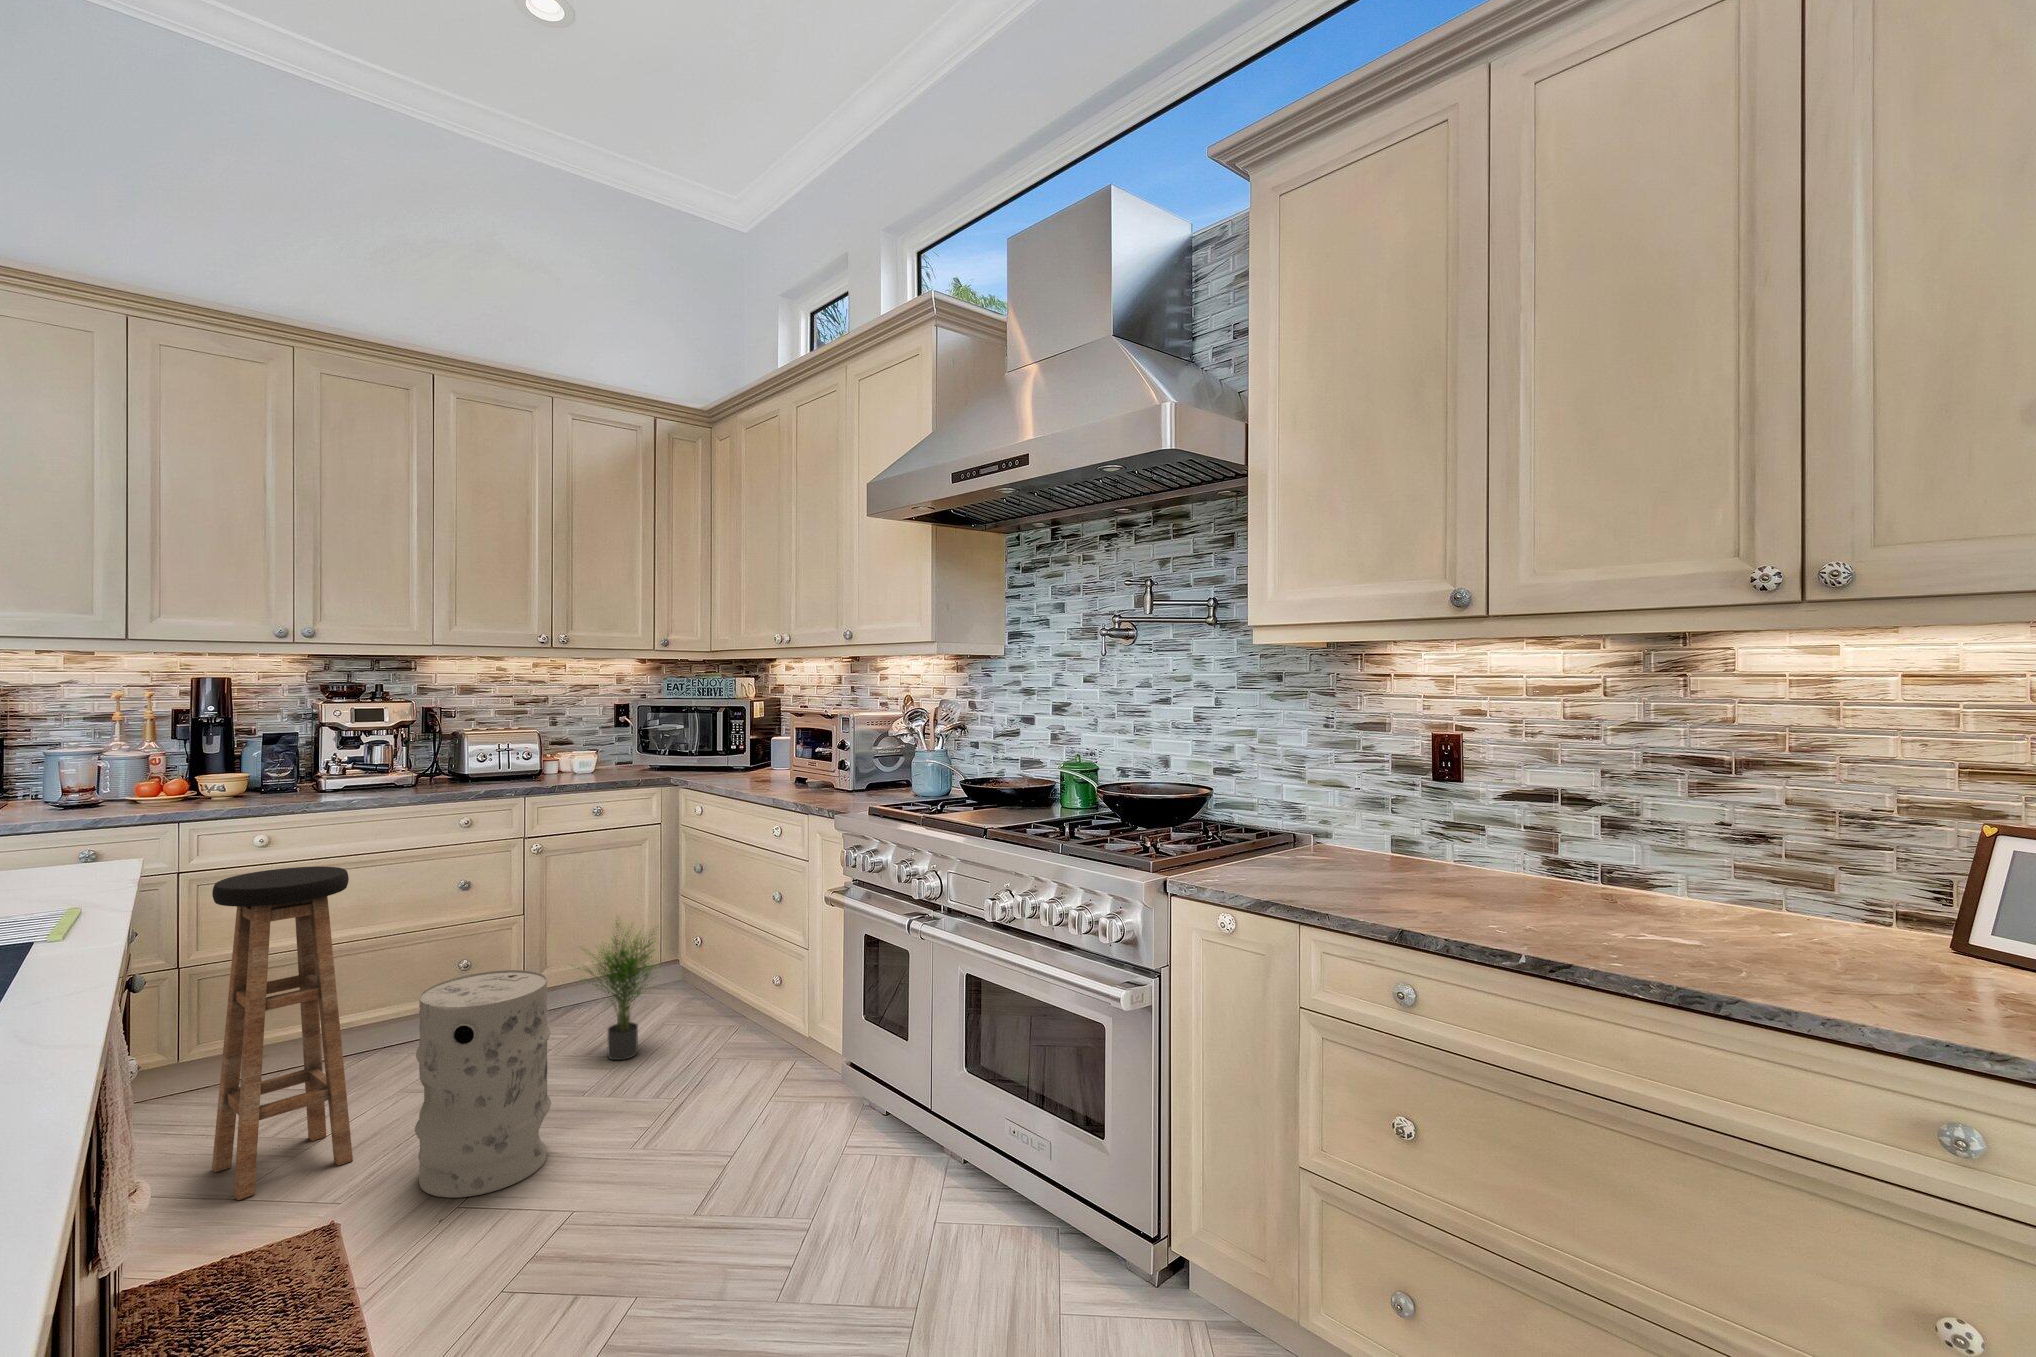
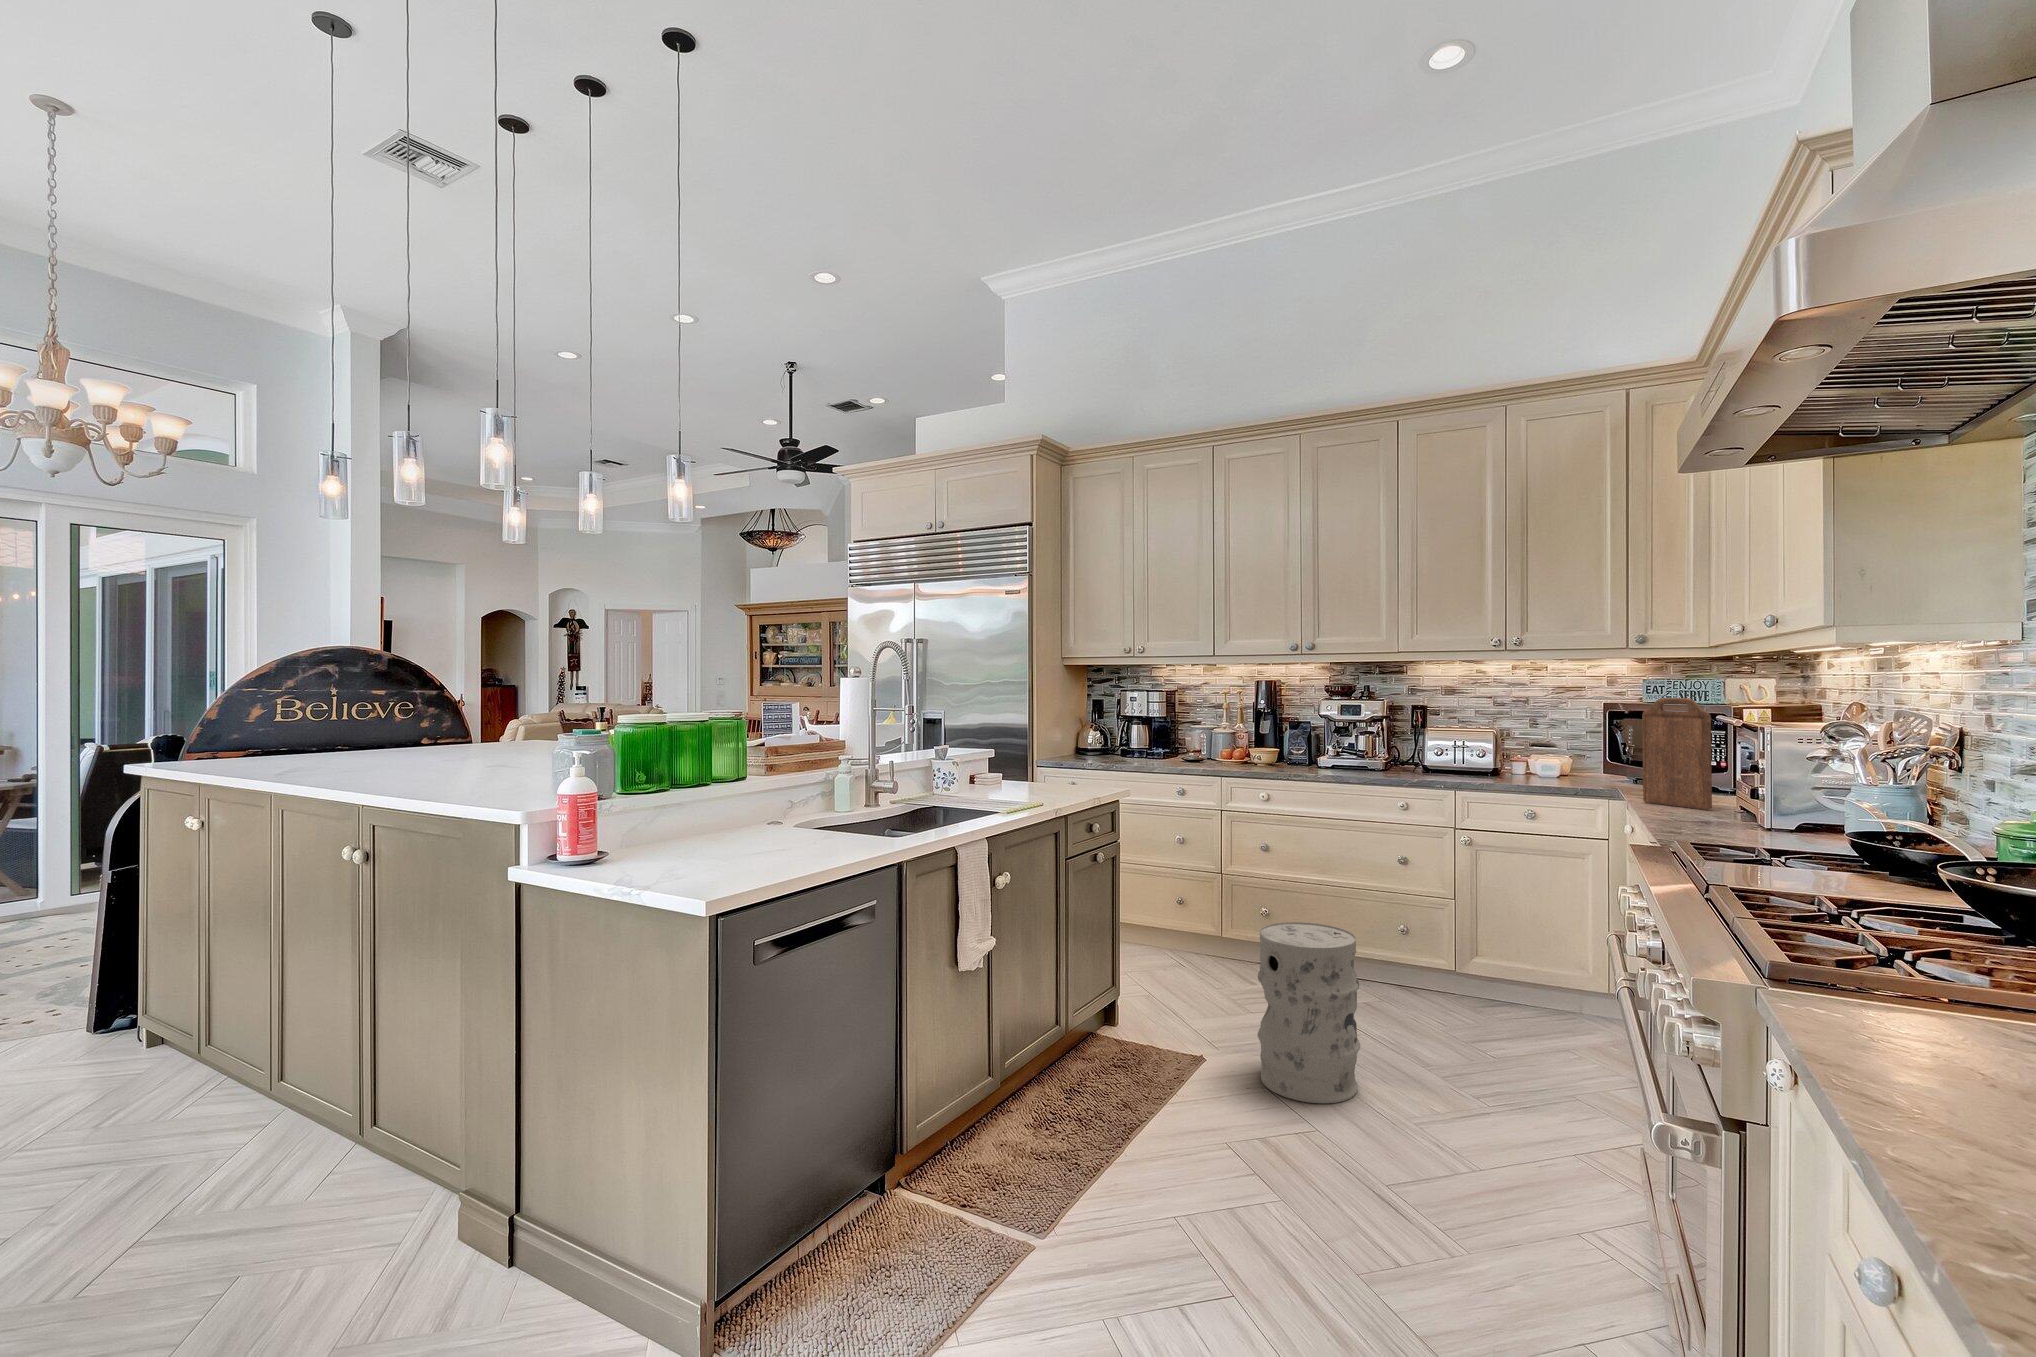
cutting board: none [734,694,788,784] -> present [1642,698,1712,810]
bar stool: present [212,867,353,1200] -> none [1180,815,1258,1038]
potted plant: present [581,920,656,1060] -> none [1450,915,1549,1063]

